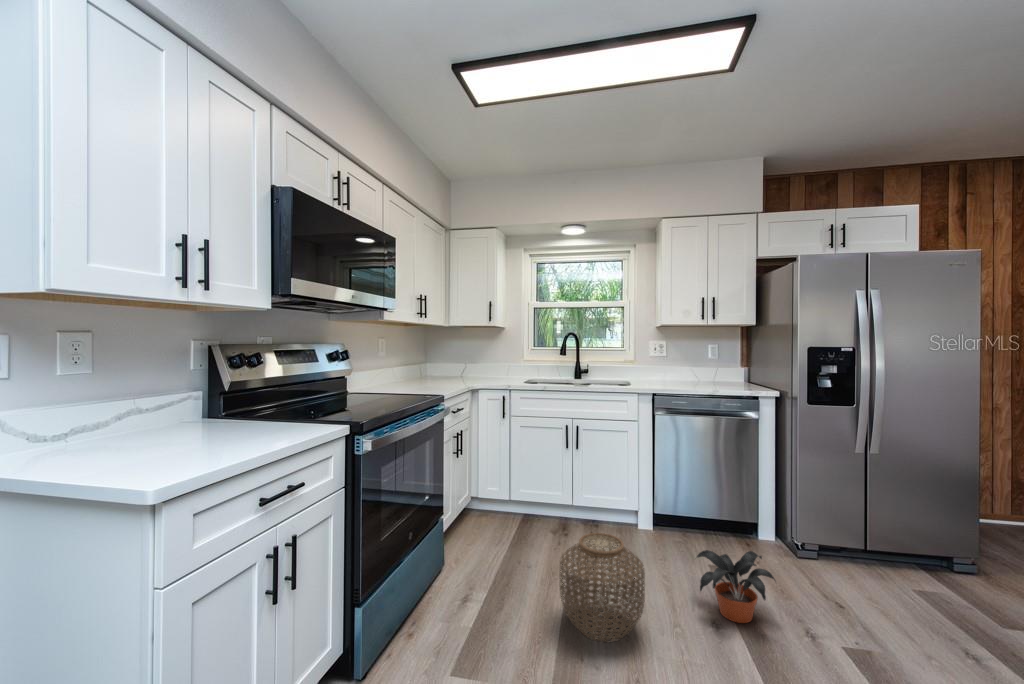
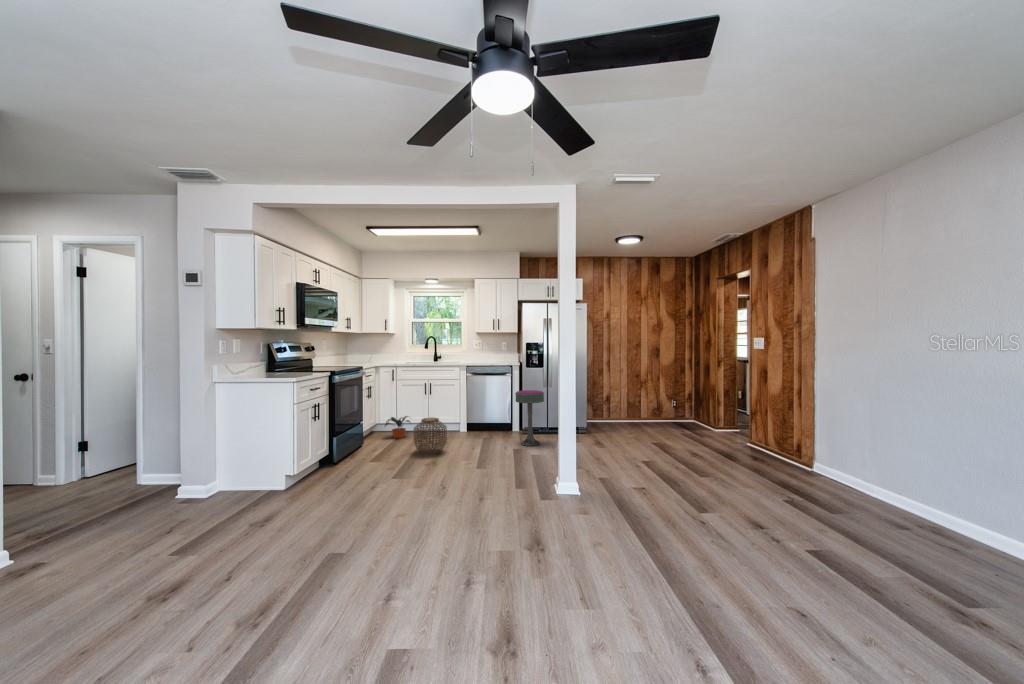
bar stool: none [807,467,900,627] -> present [515,390,544,446]
potted plant: present [697,550,775,623] -> present [385,416,410,438]

